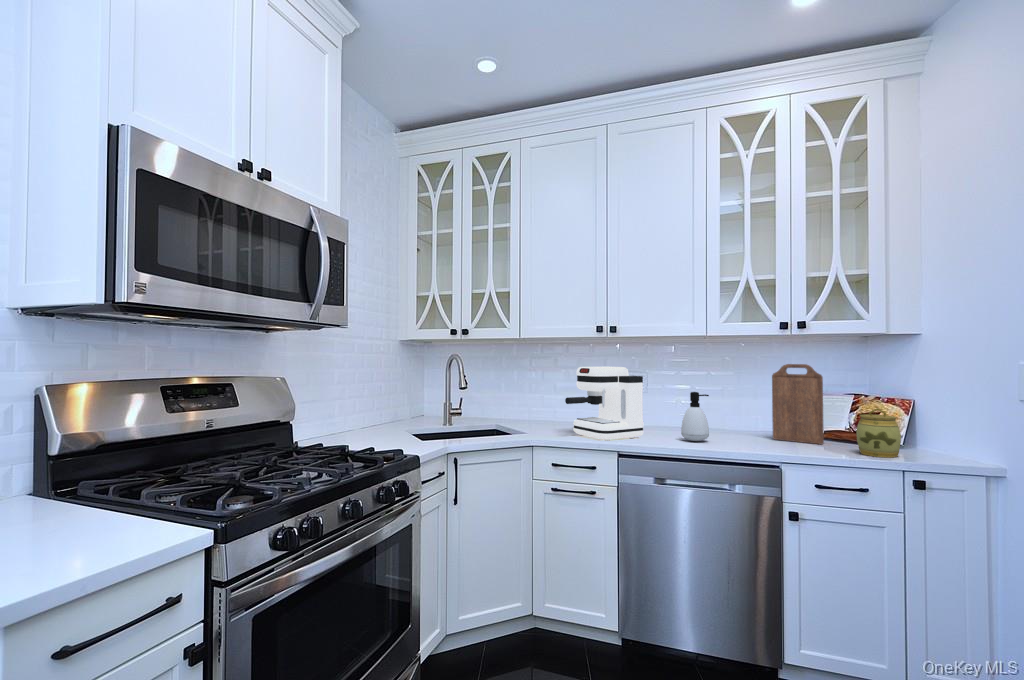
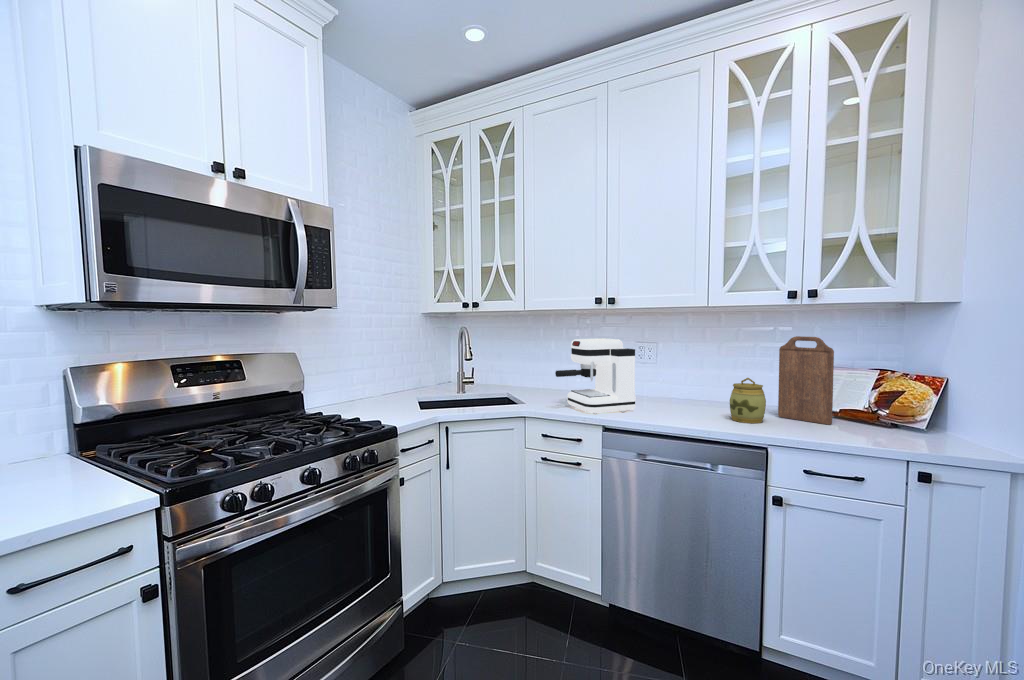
soap dispenser: present [681,392,709,441] -> none [673,366,702,417]
jar: present [856,408,901,458] -> present [730,378,766,423]

